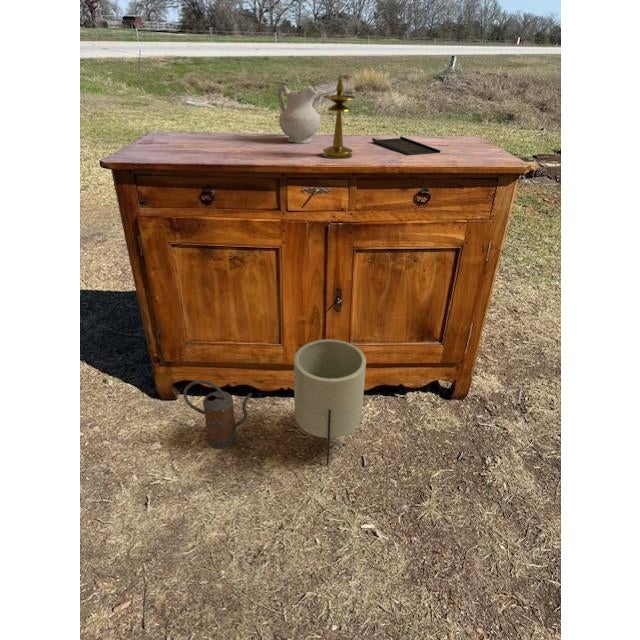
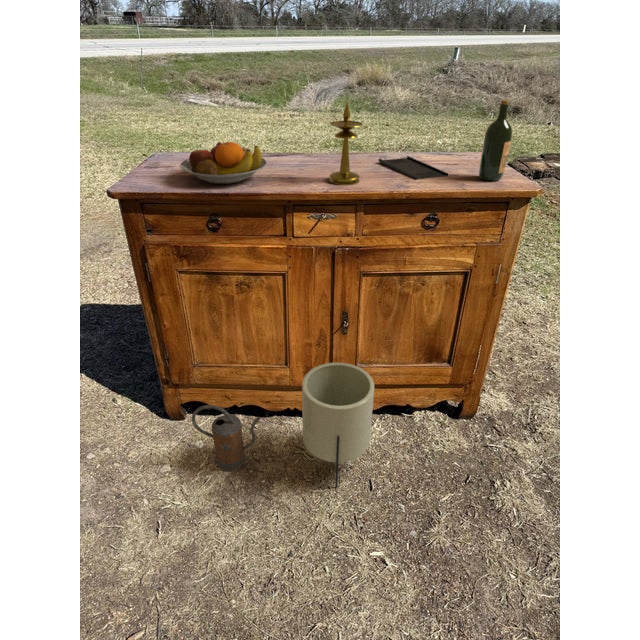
wine bottle: none [470,76,503,157] -> present [479,100,512,181]
ceramic pitcher: present [277,82,320,143] -> none [283,103,326,165]
fruit bowl: none [174,115,261,156] -> present [180,142,267,184]

